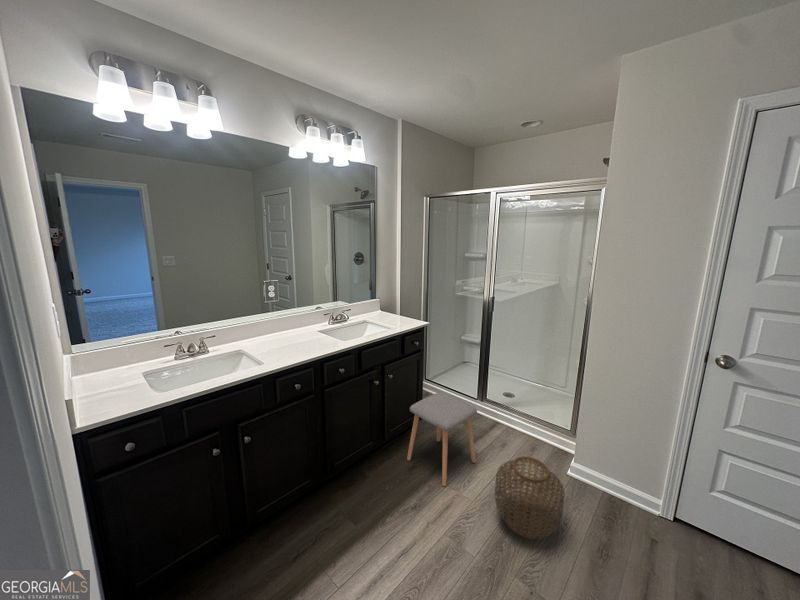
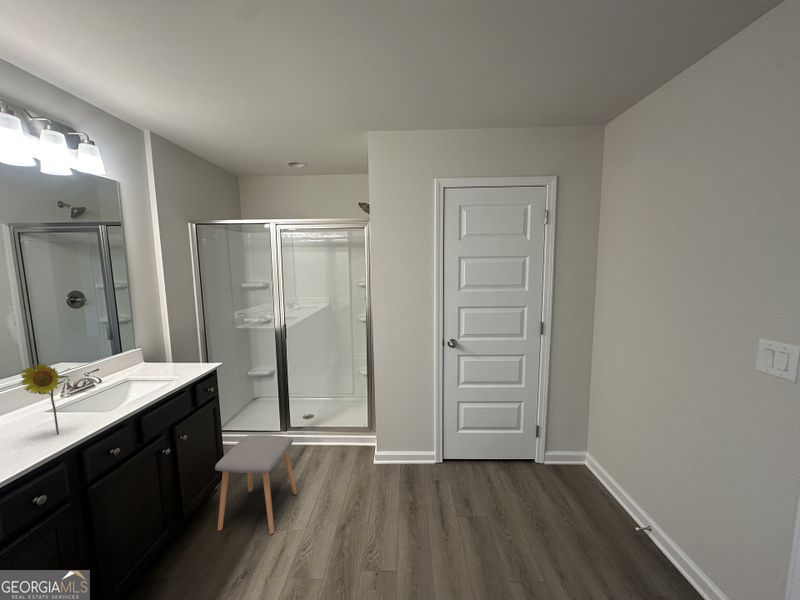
flower: none [303,298,325,346] -> present [21,364,69,434]
woven basket: present [495,456,564,539] -> none [327,460,384,535]

